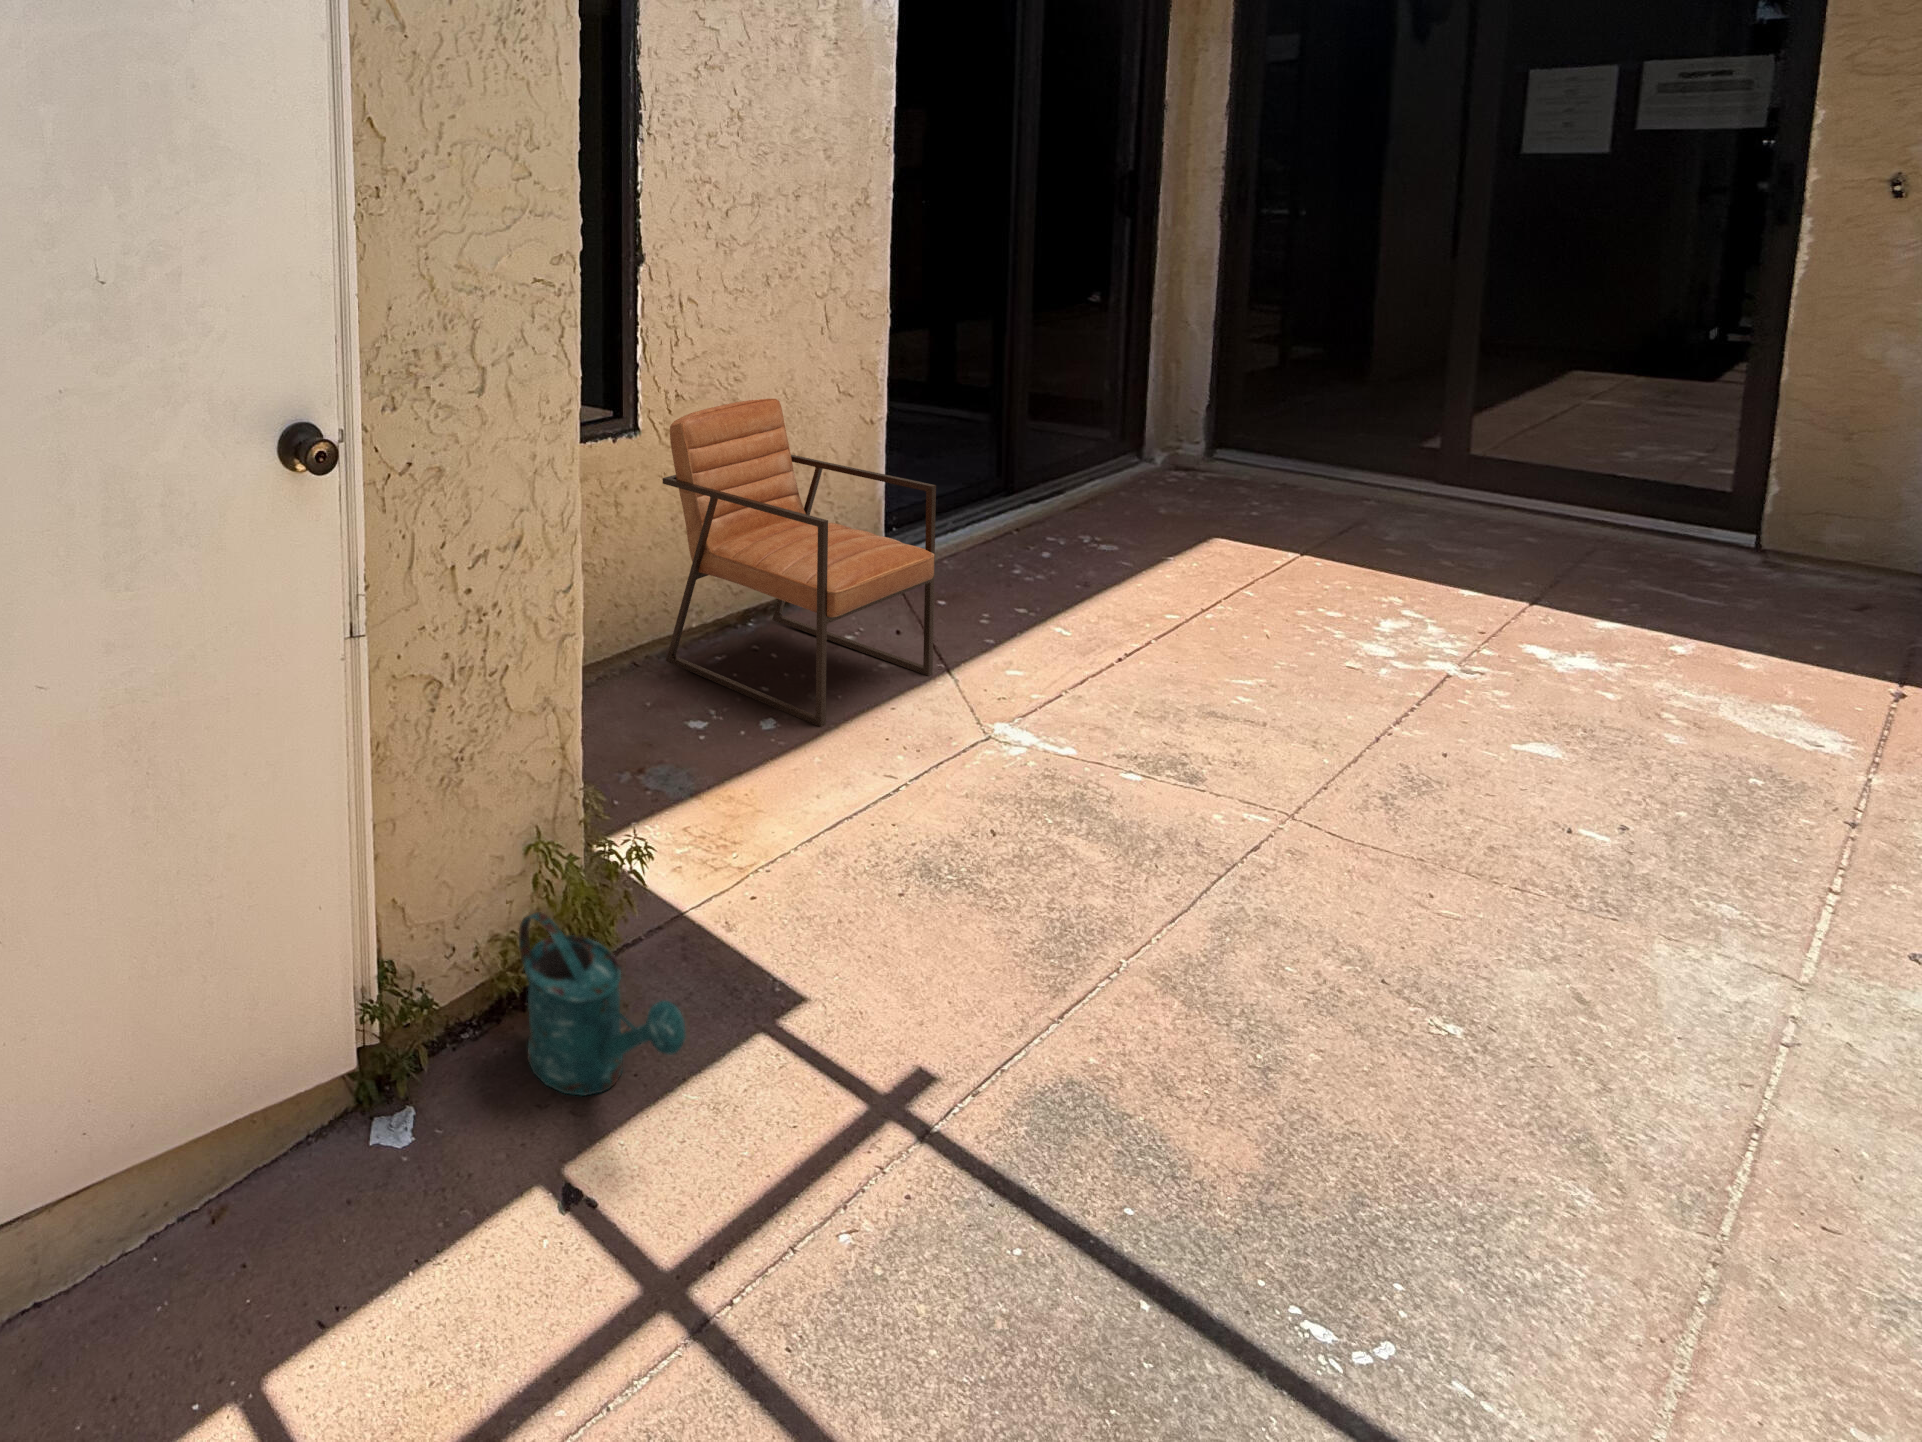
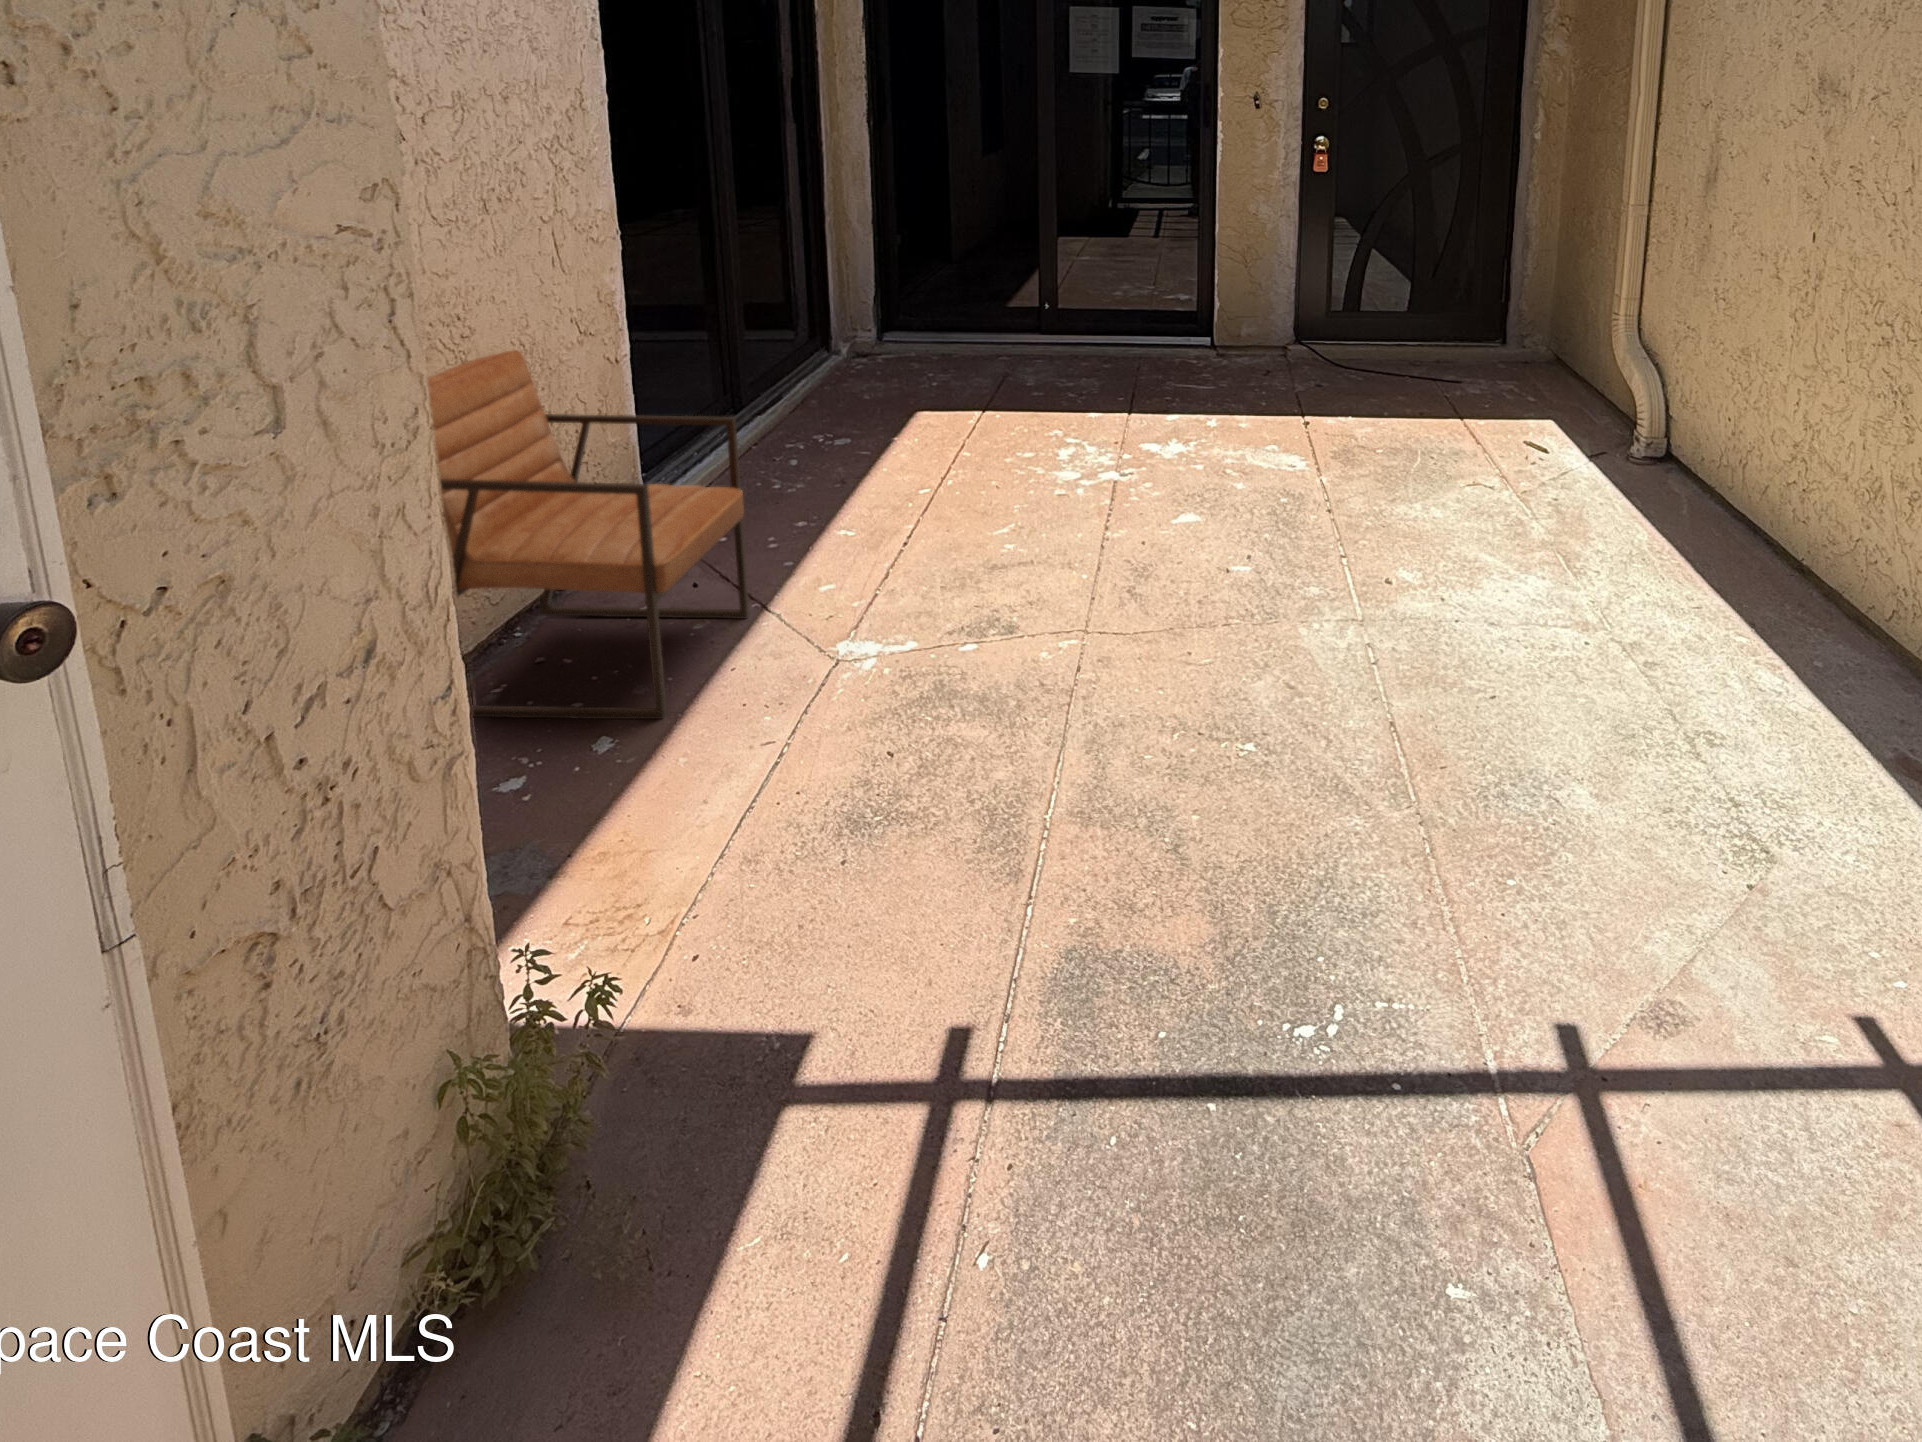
watering can: present [519,912,685,1096] -> none [444,1141,762,1383]

